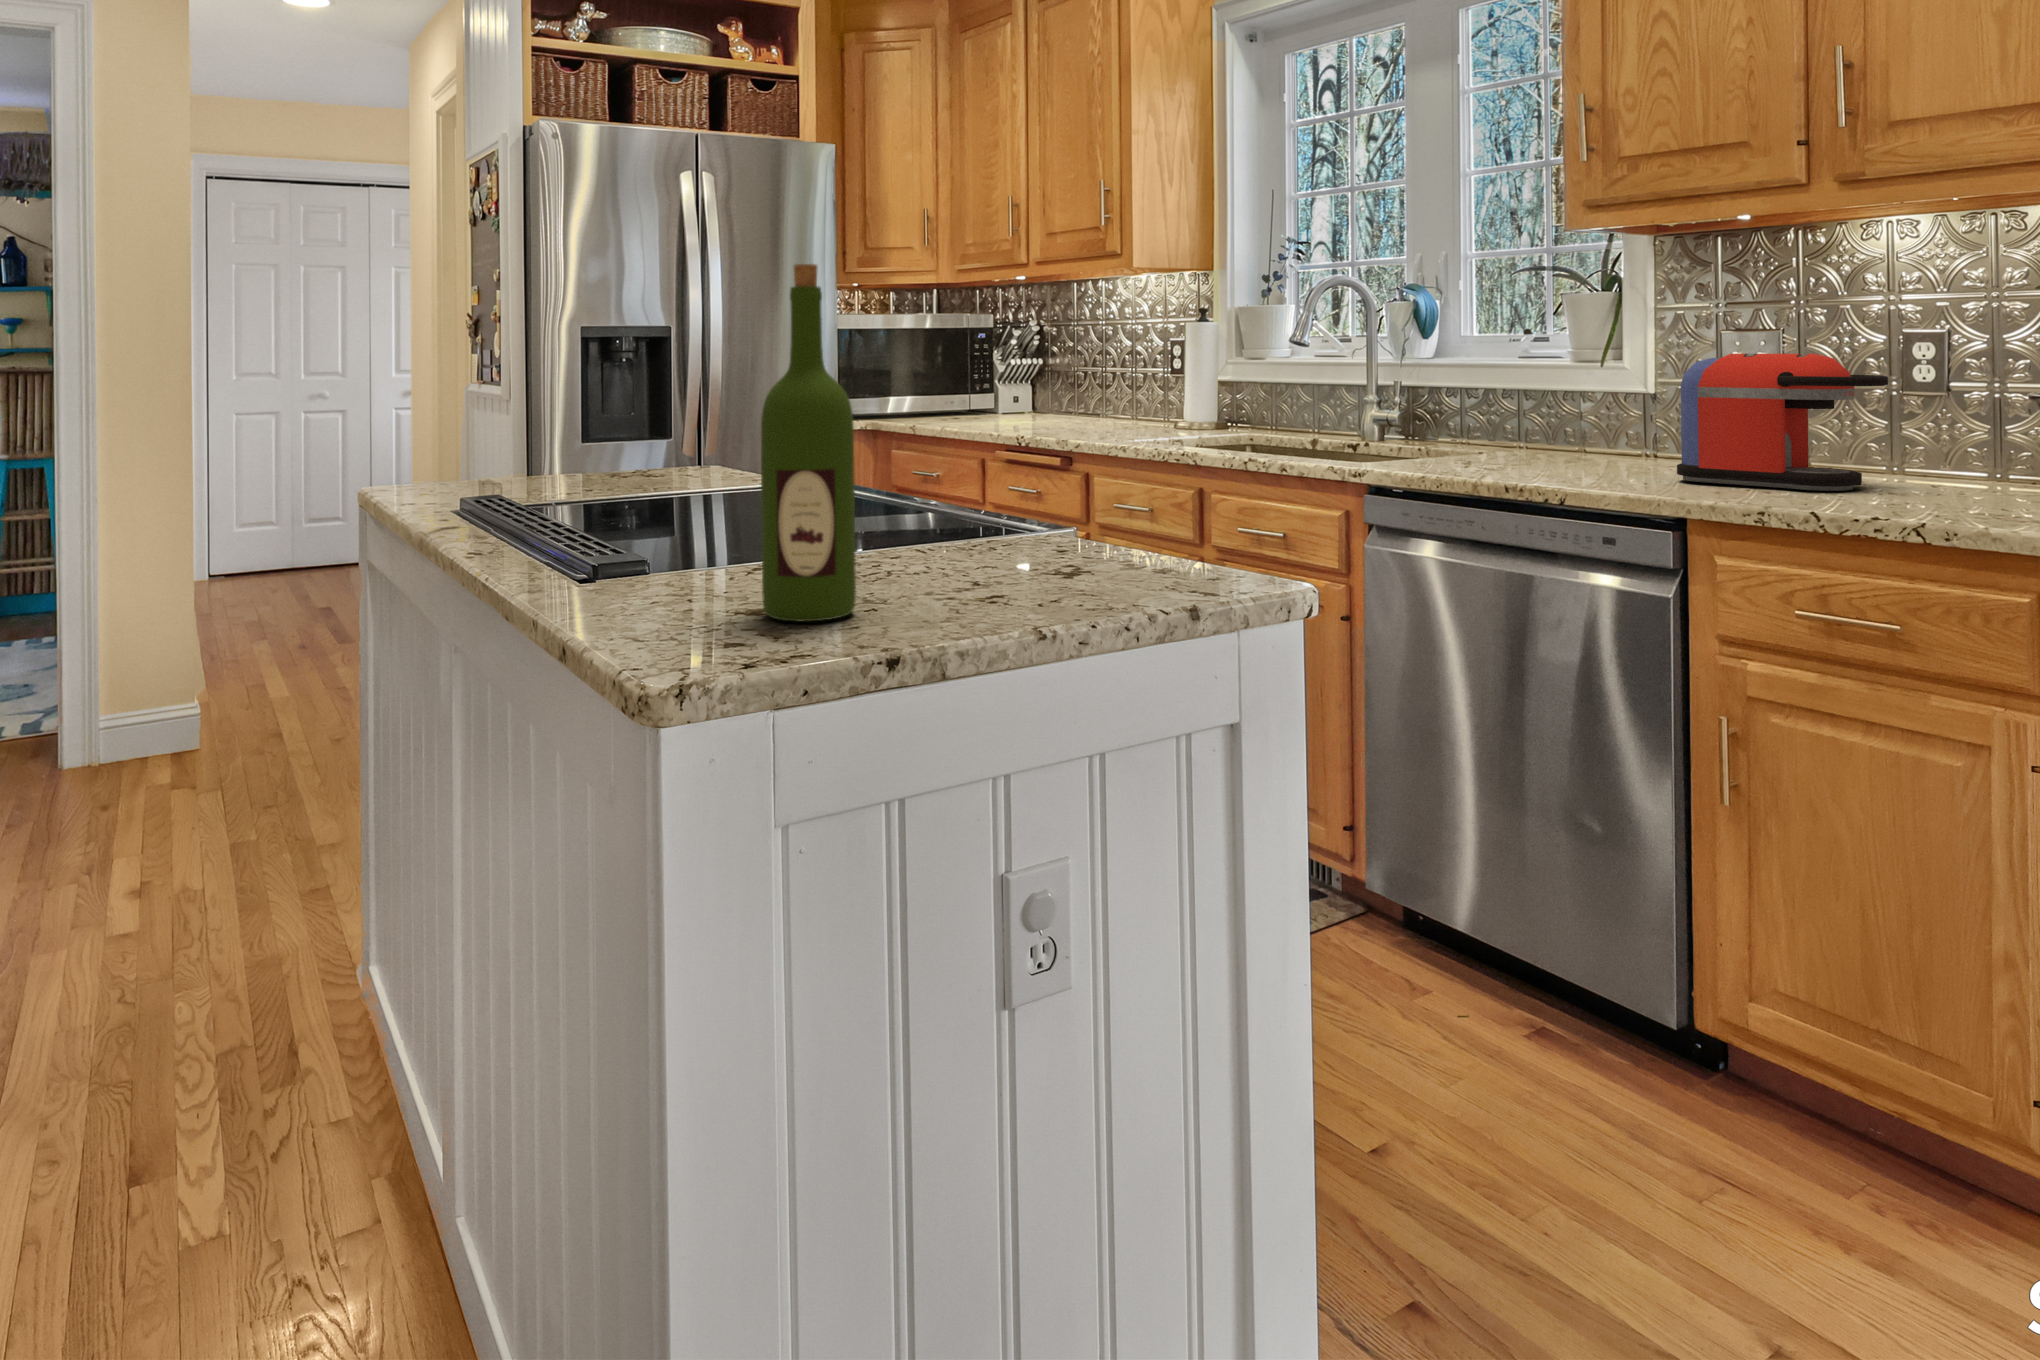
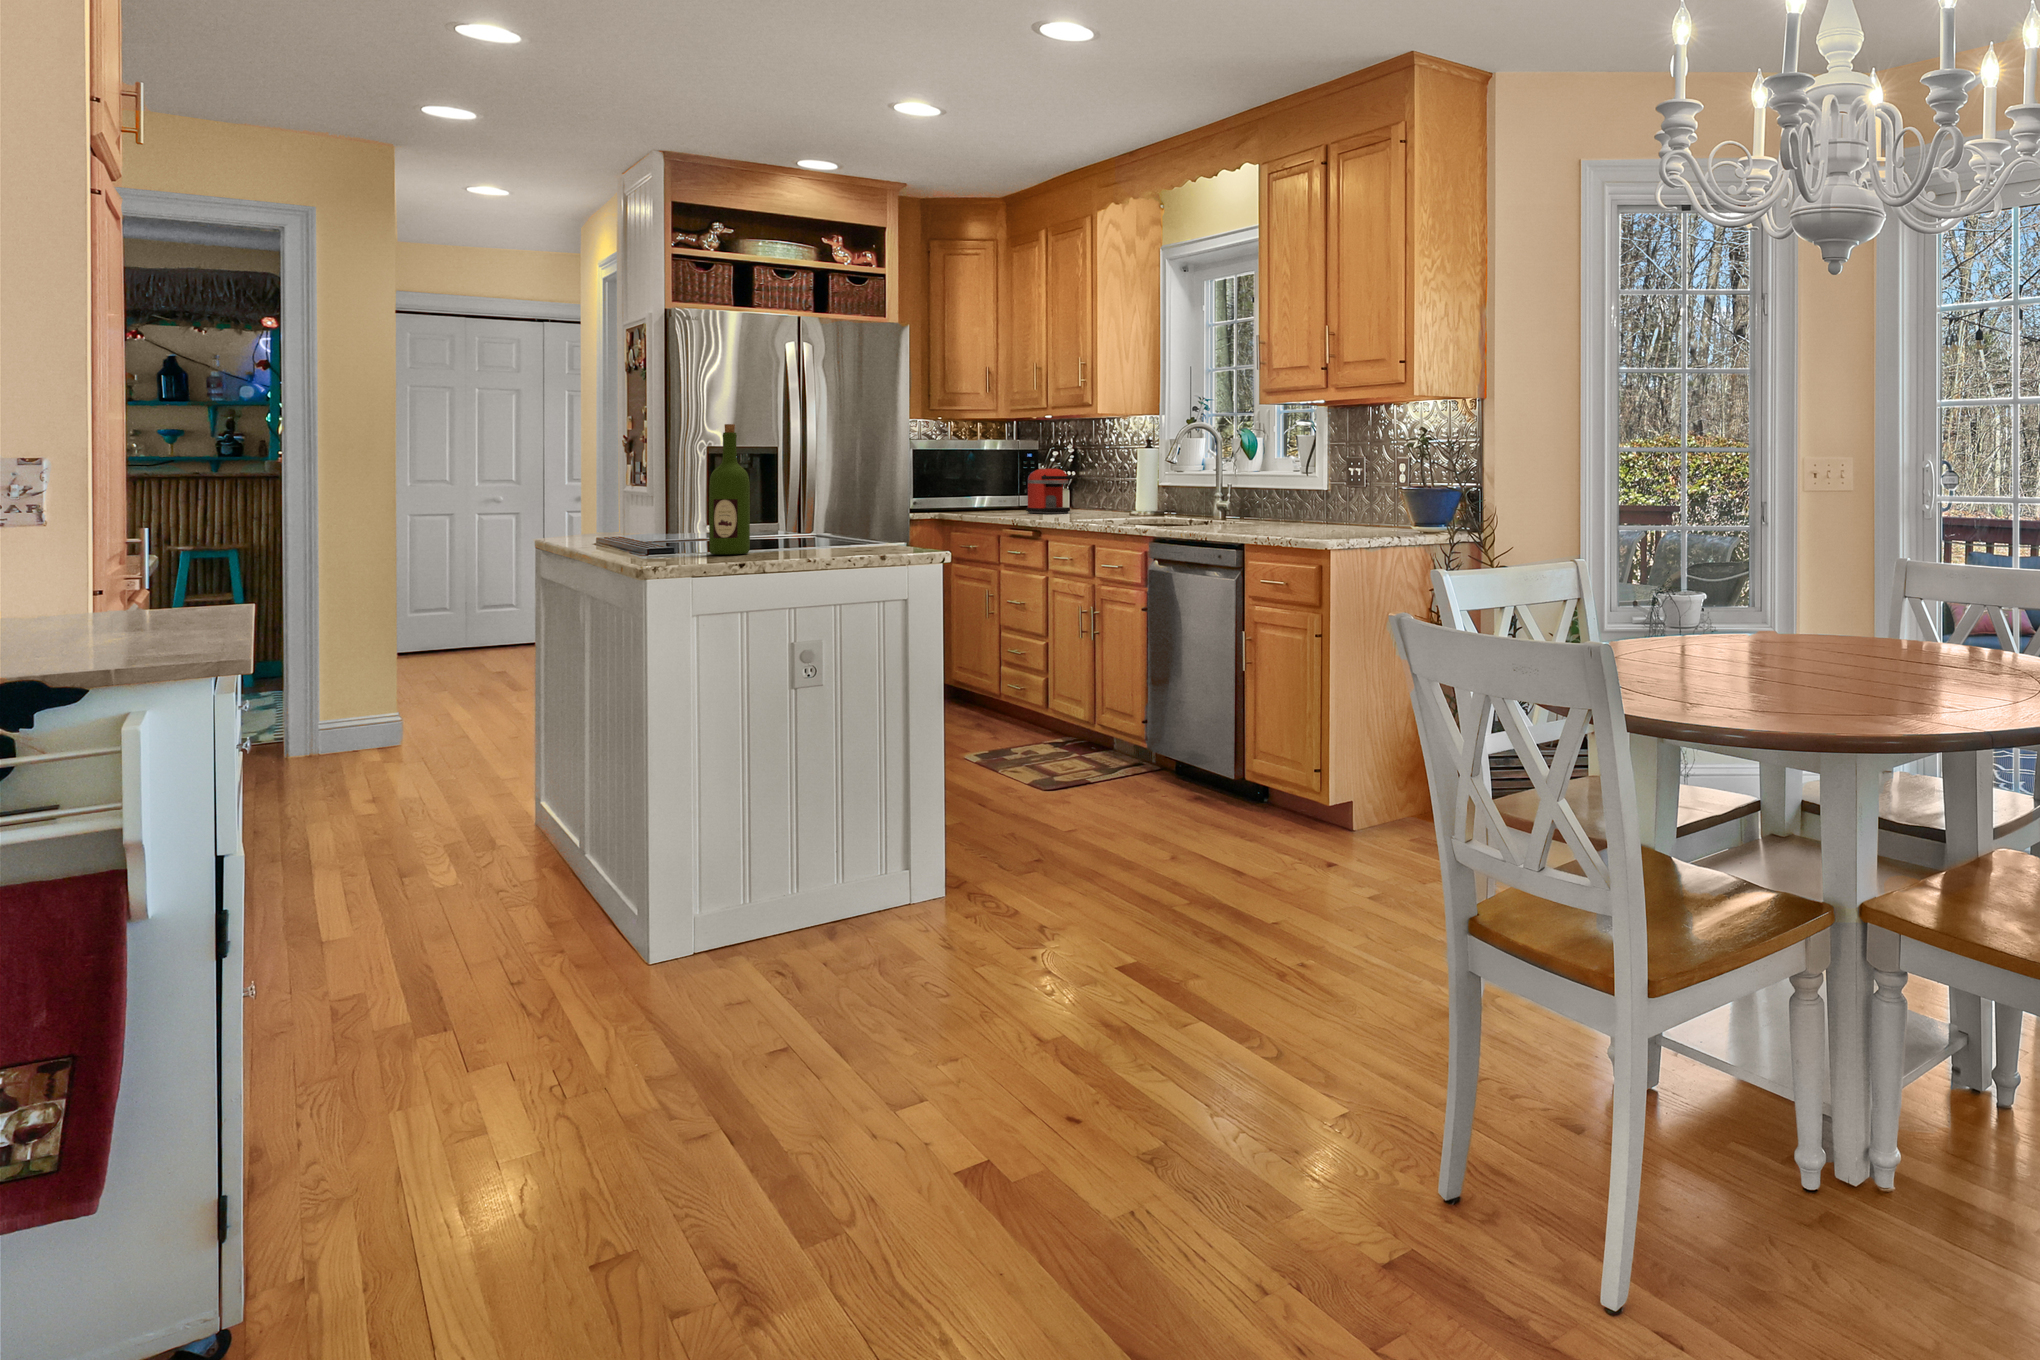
coffee maker: present [1677,354,1888,491] -> present [1026,469,1075,514]

